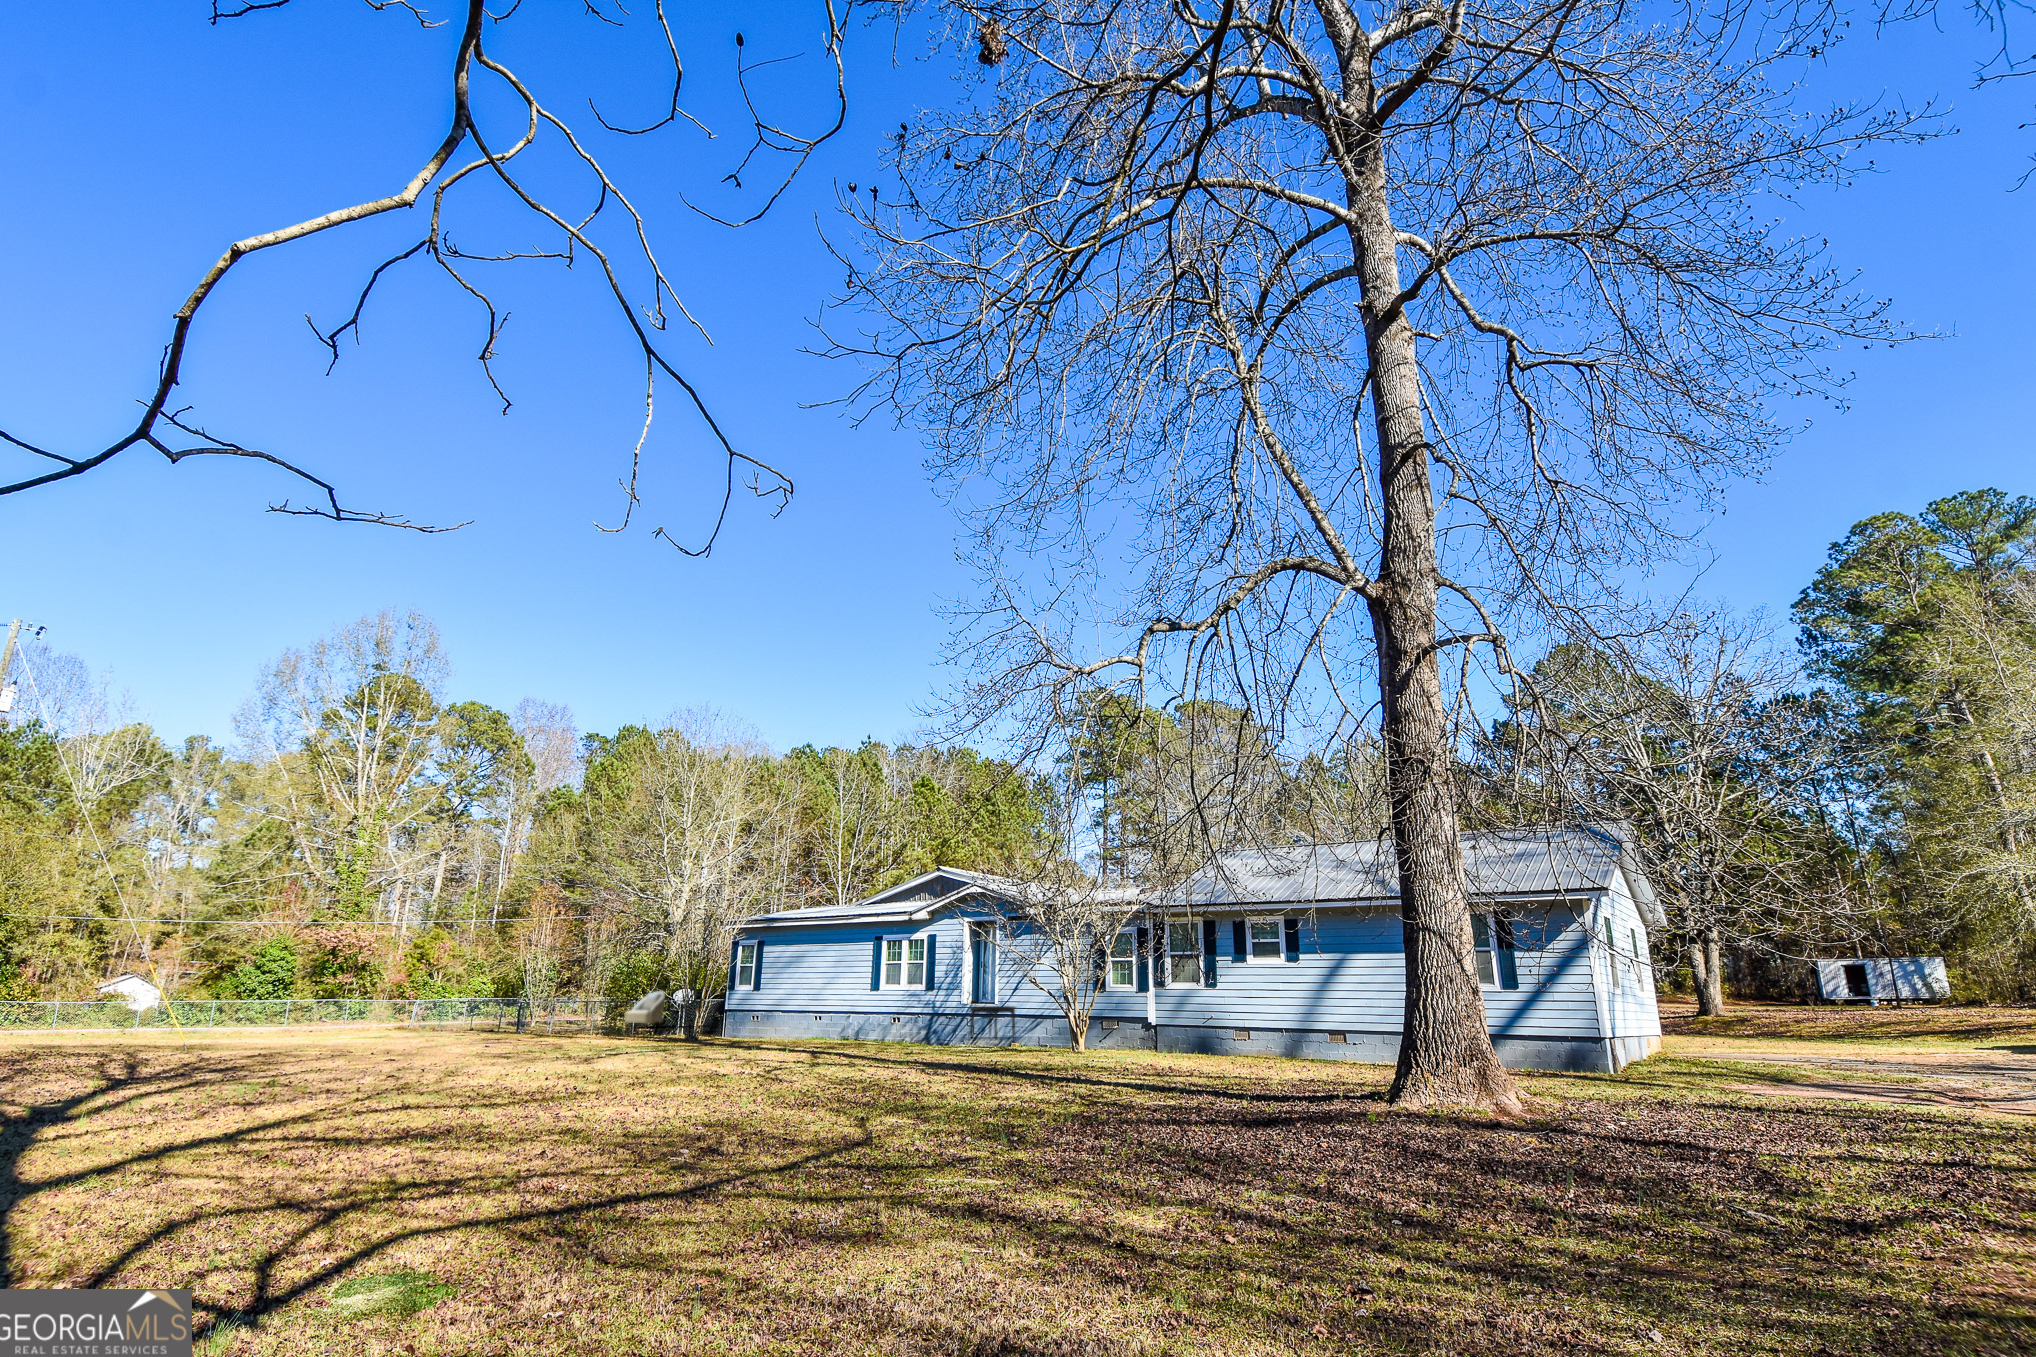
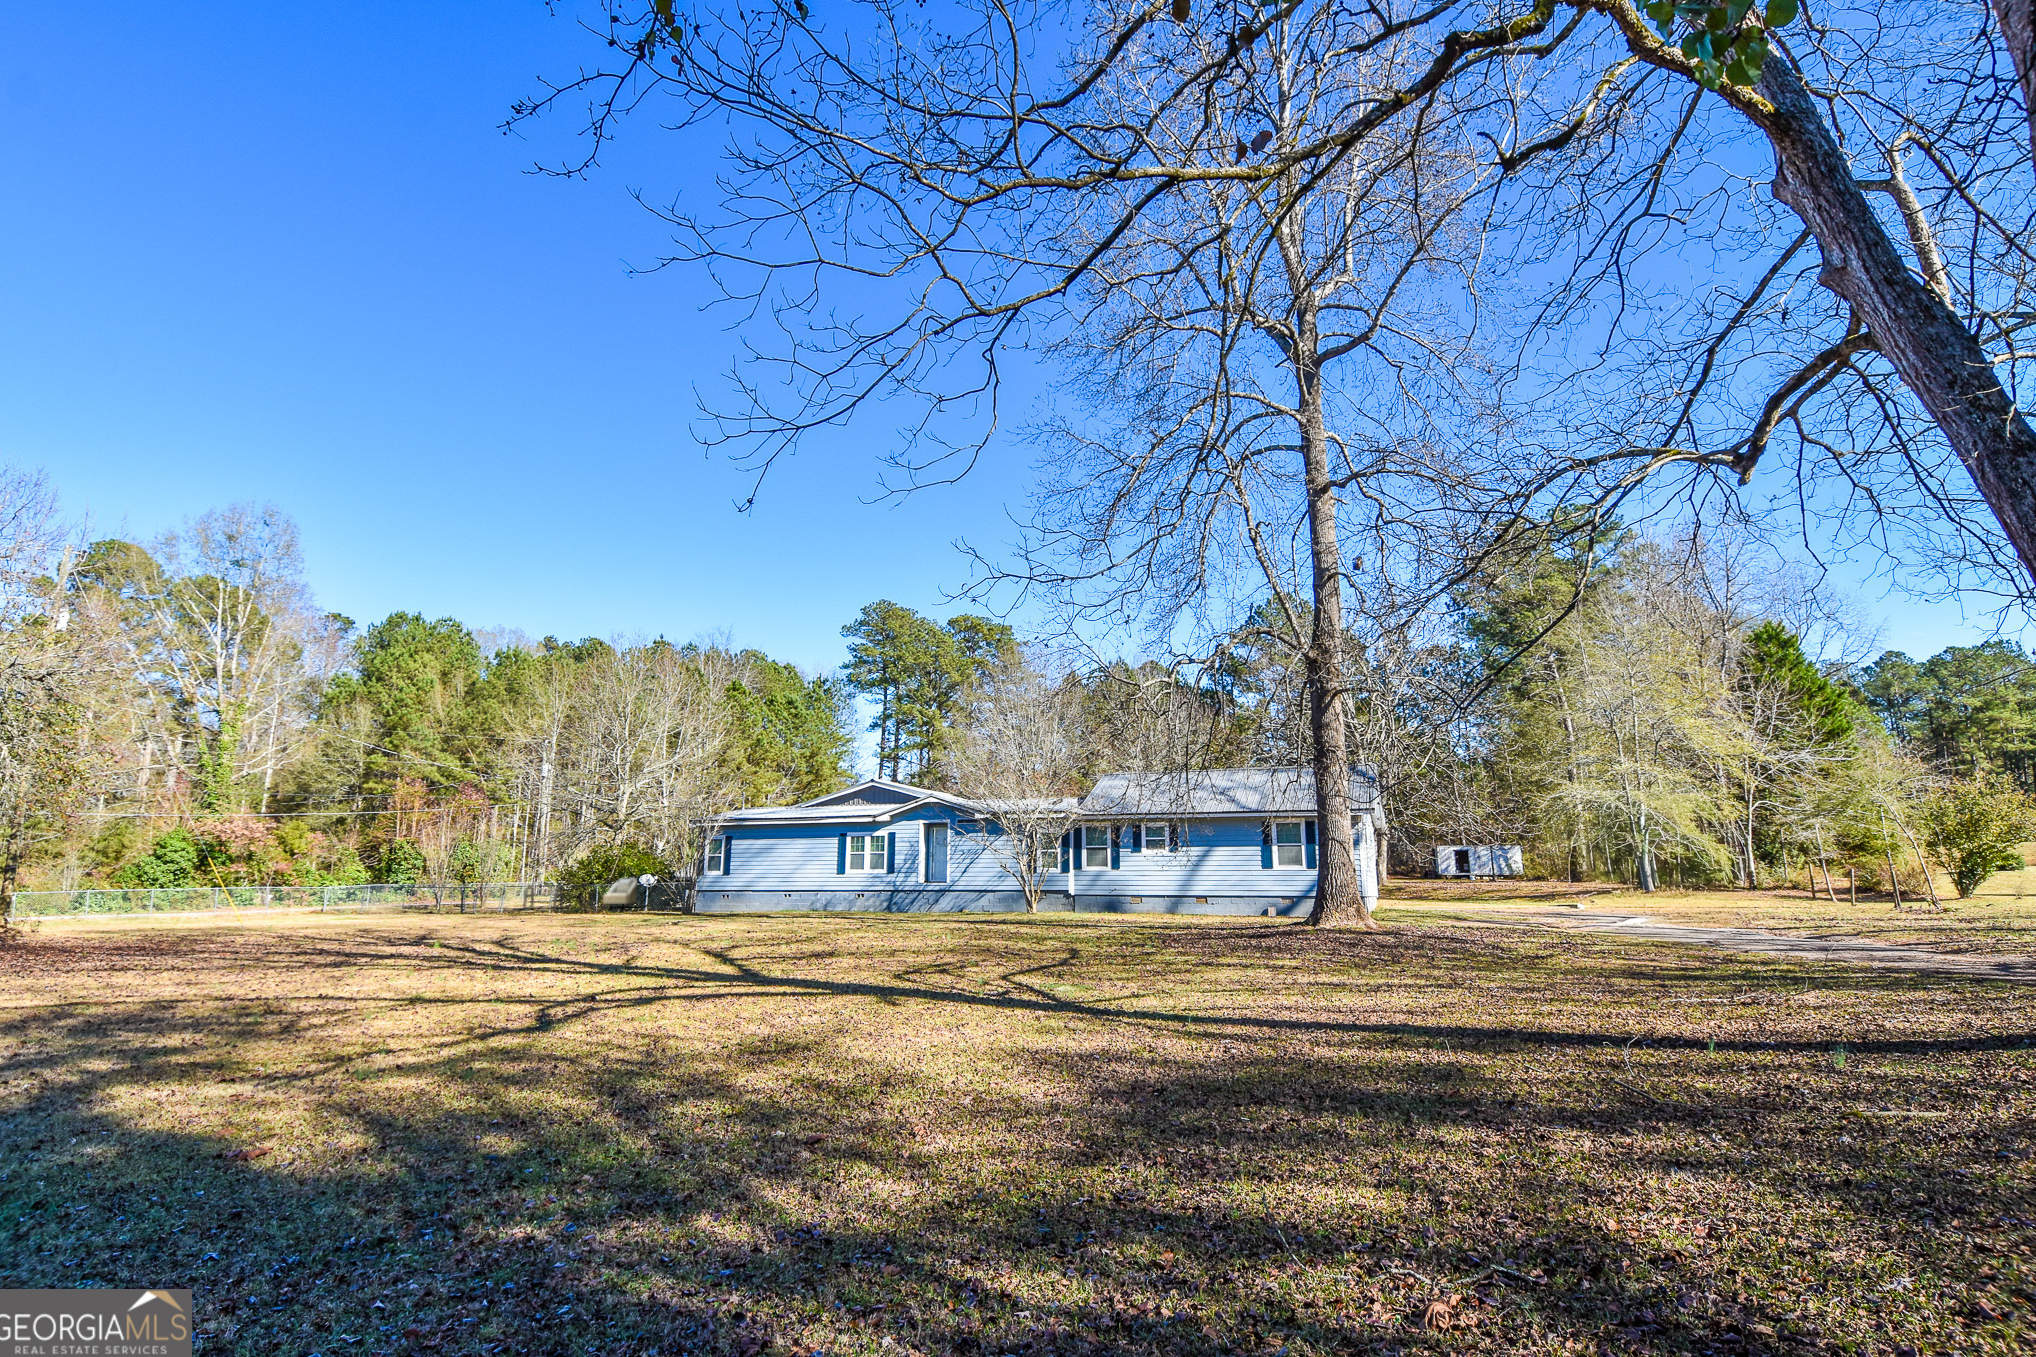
bench: none [542,1000,589,1029] -> present [523,886,563,910]
round table: present [970,1006,1016,1039] -> none [934,885,970,908]

